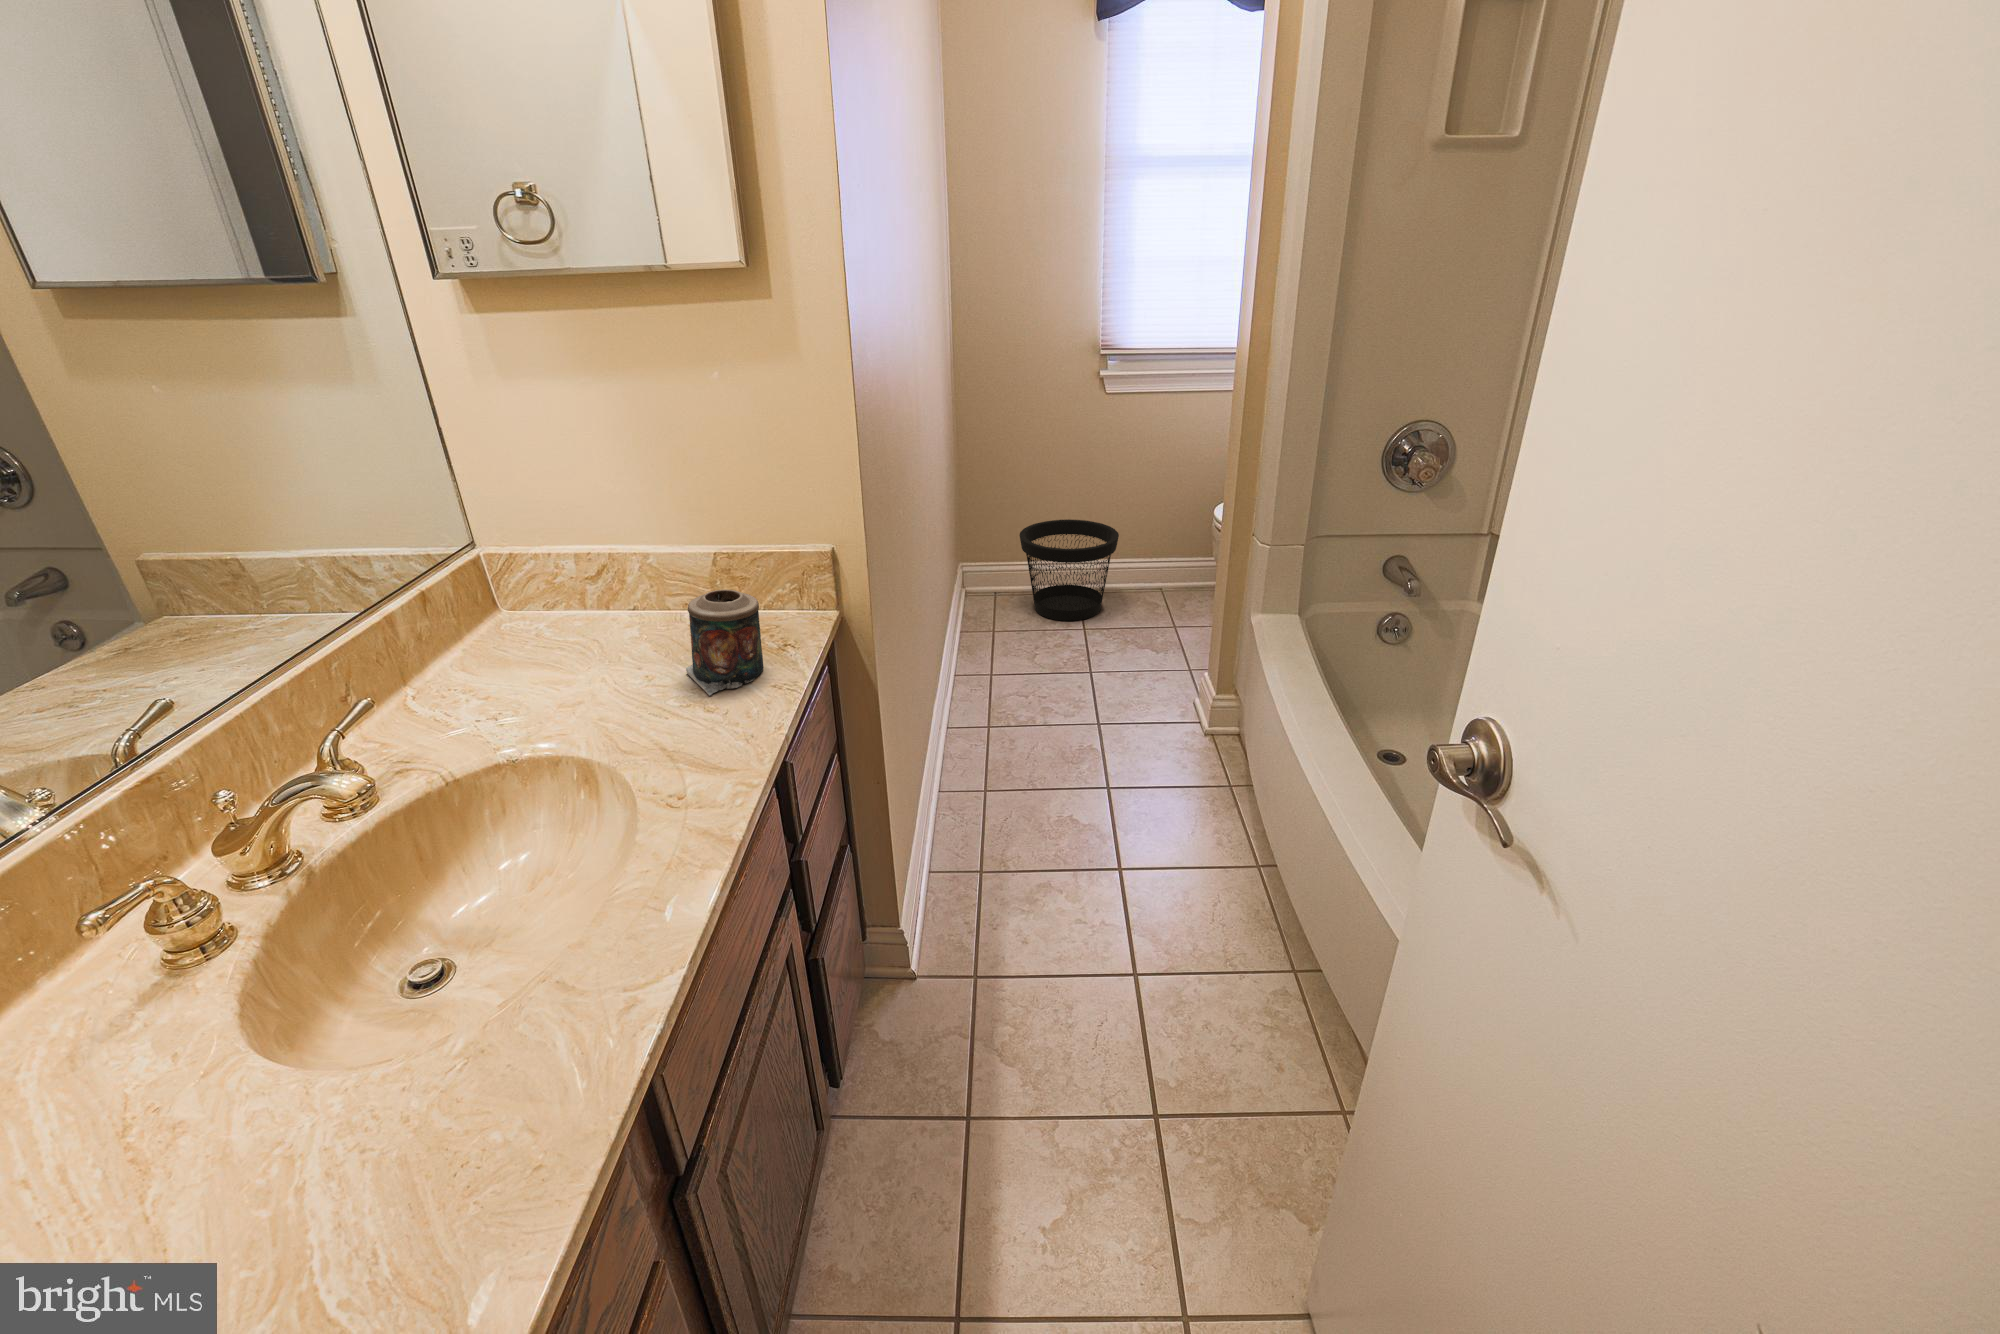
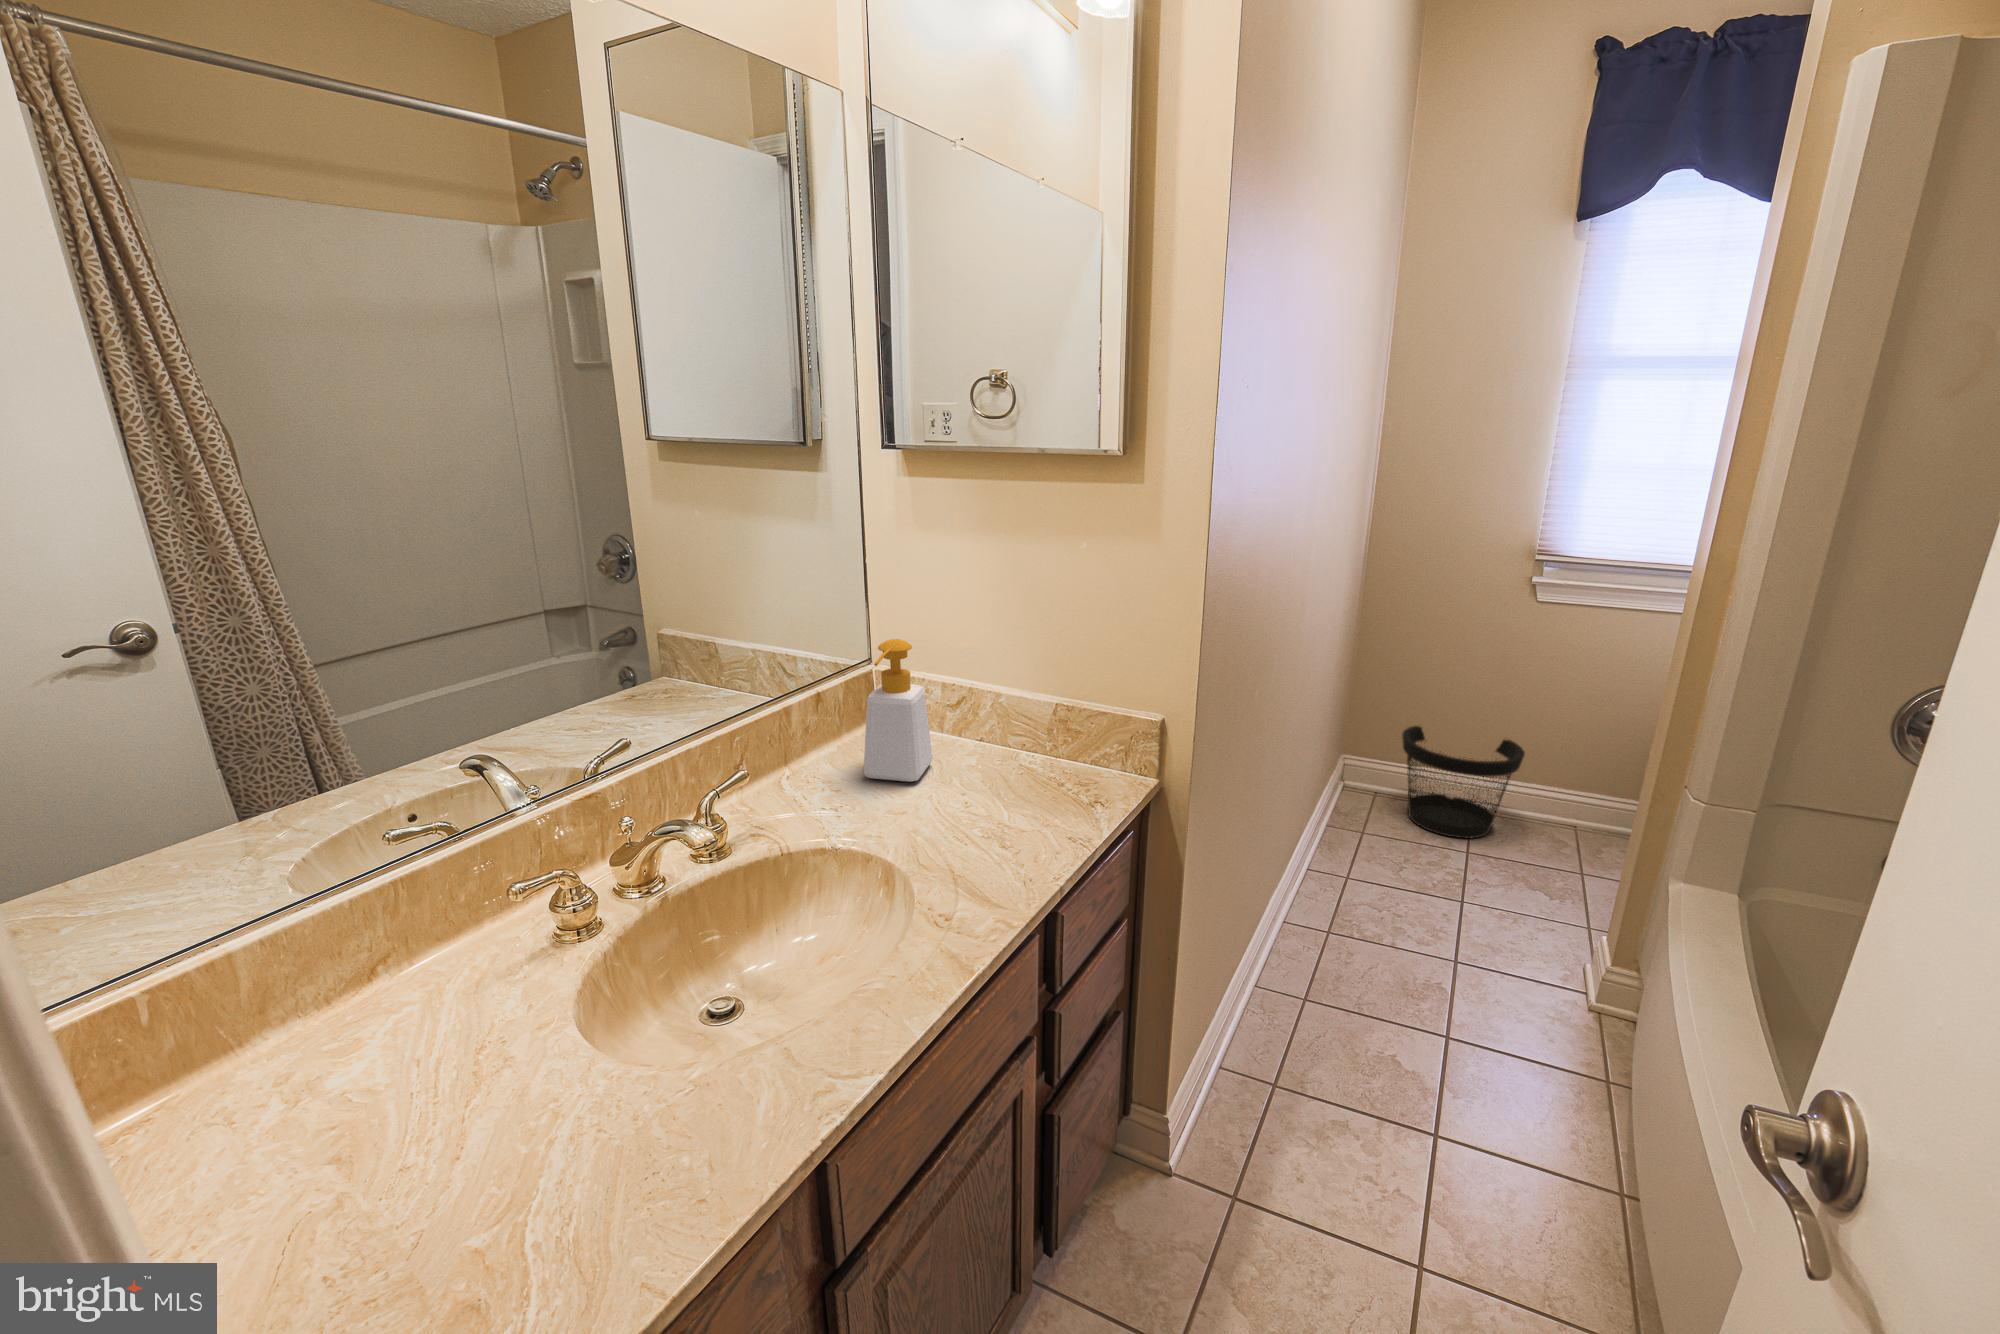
soap bottle: none [490,511,589,680] -> present [864,639,932,782]
candle: present [686,590,763,695] -> none [998,735,1072,831]

